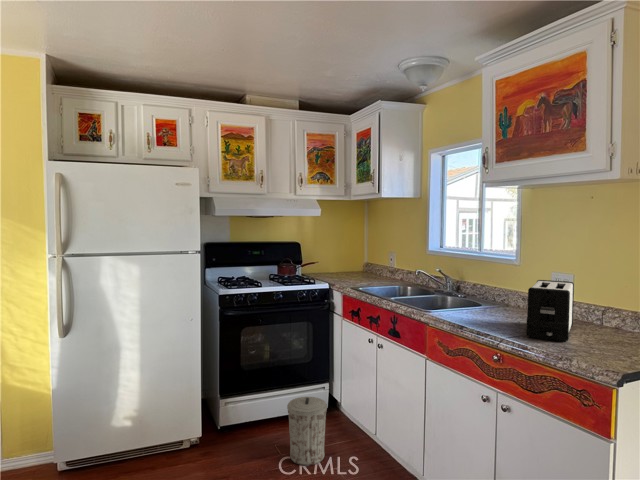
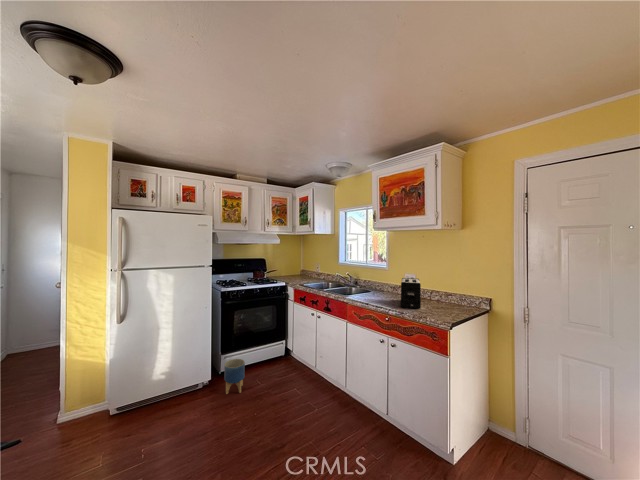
trash can: present [287,397,327,465] -> none [266,349,289,390]
planter: none [220,407,253,463] -> present [224,359,245,394]

